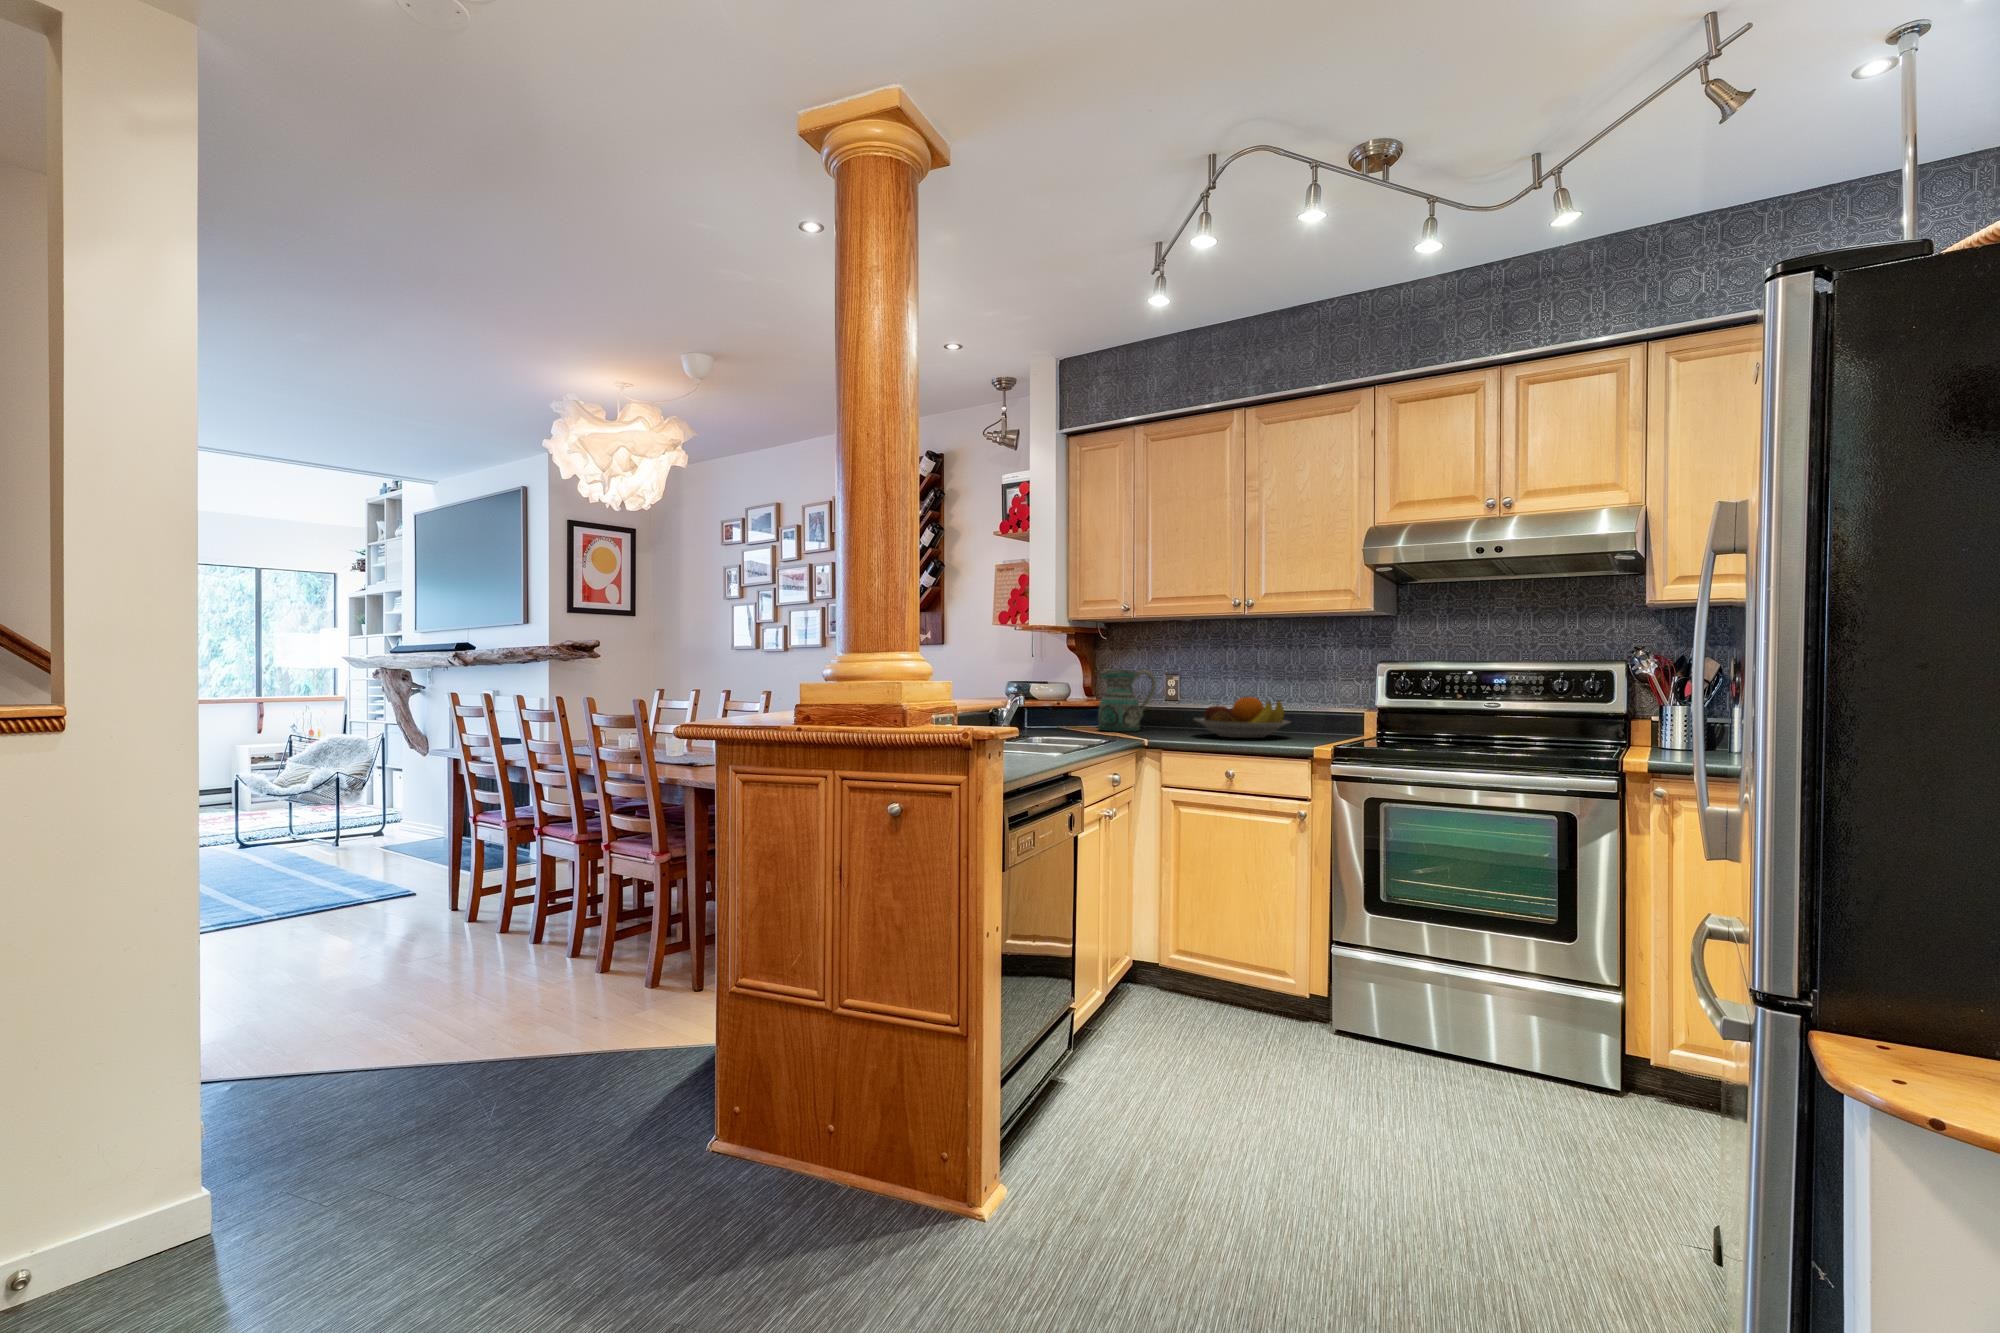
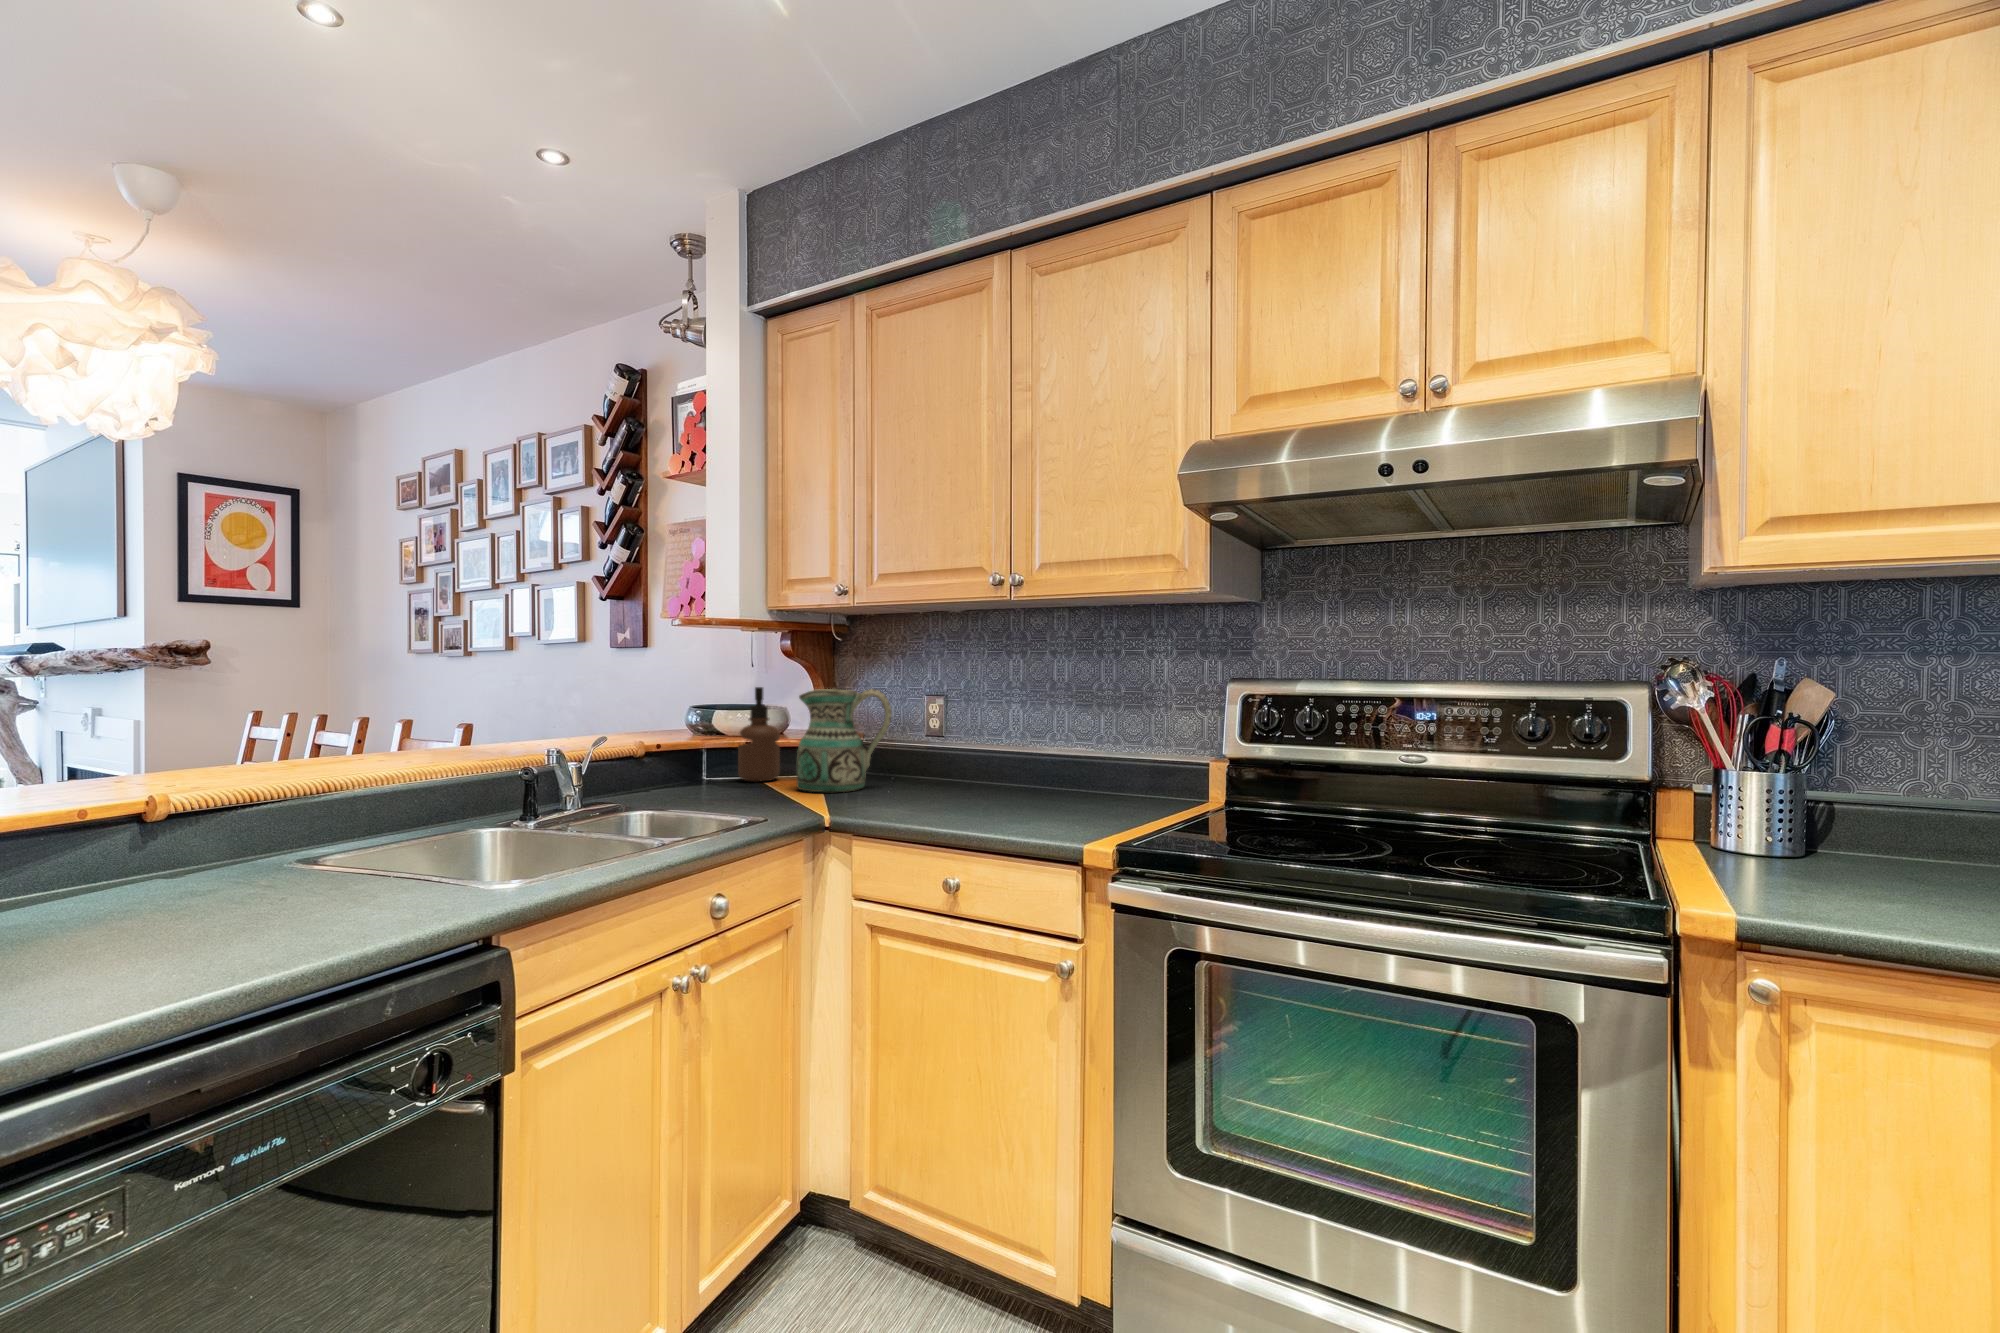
soap dispenser: none [1050,669,1076,728] -> present [738,687,780,782]
fruit bowl: present [1194,697,1290,738] -> none [921,740,1082,813]

